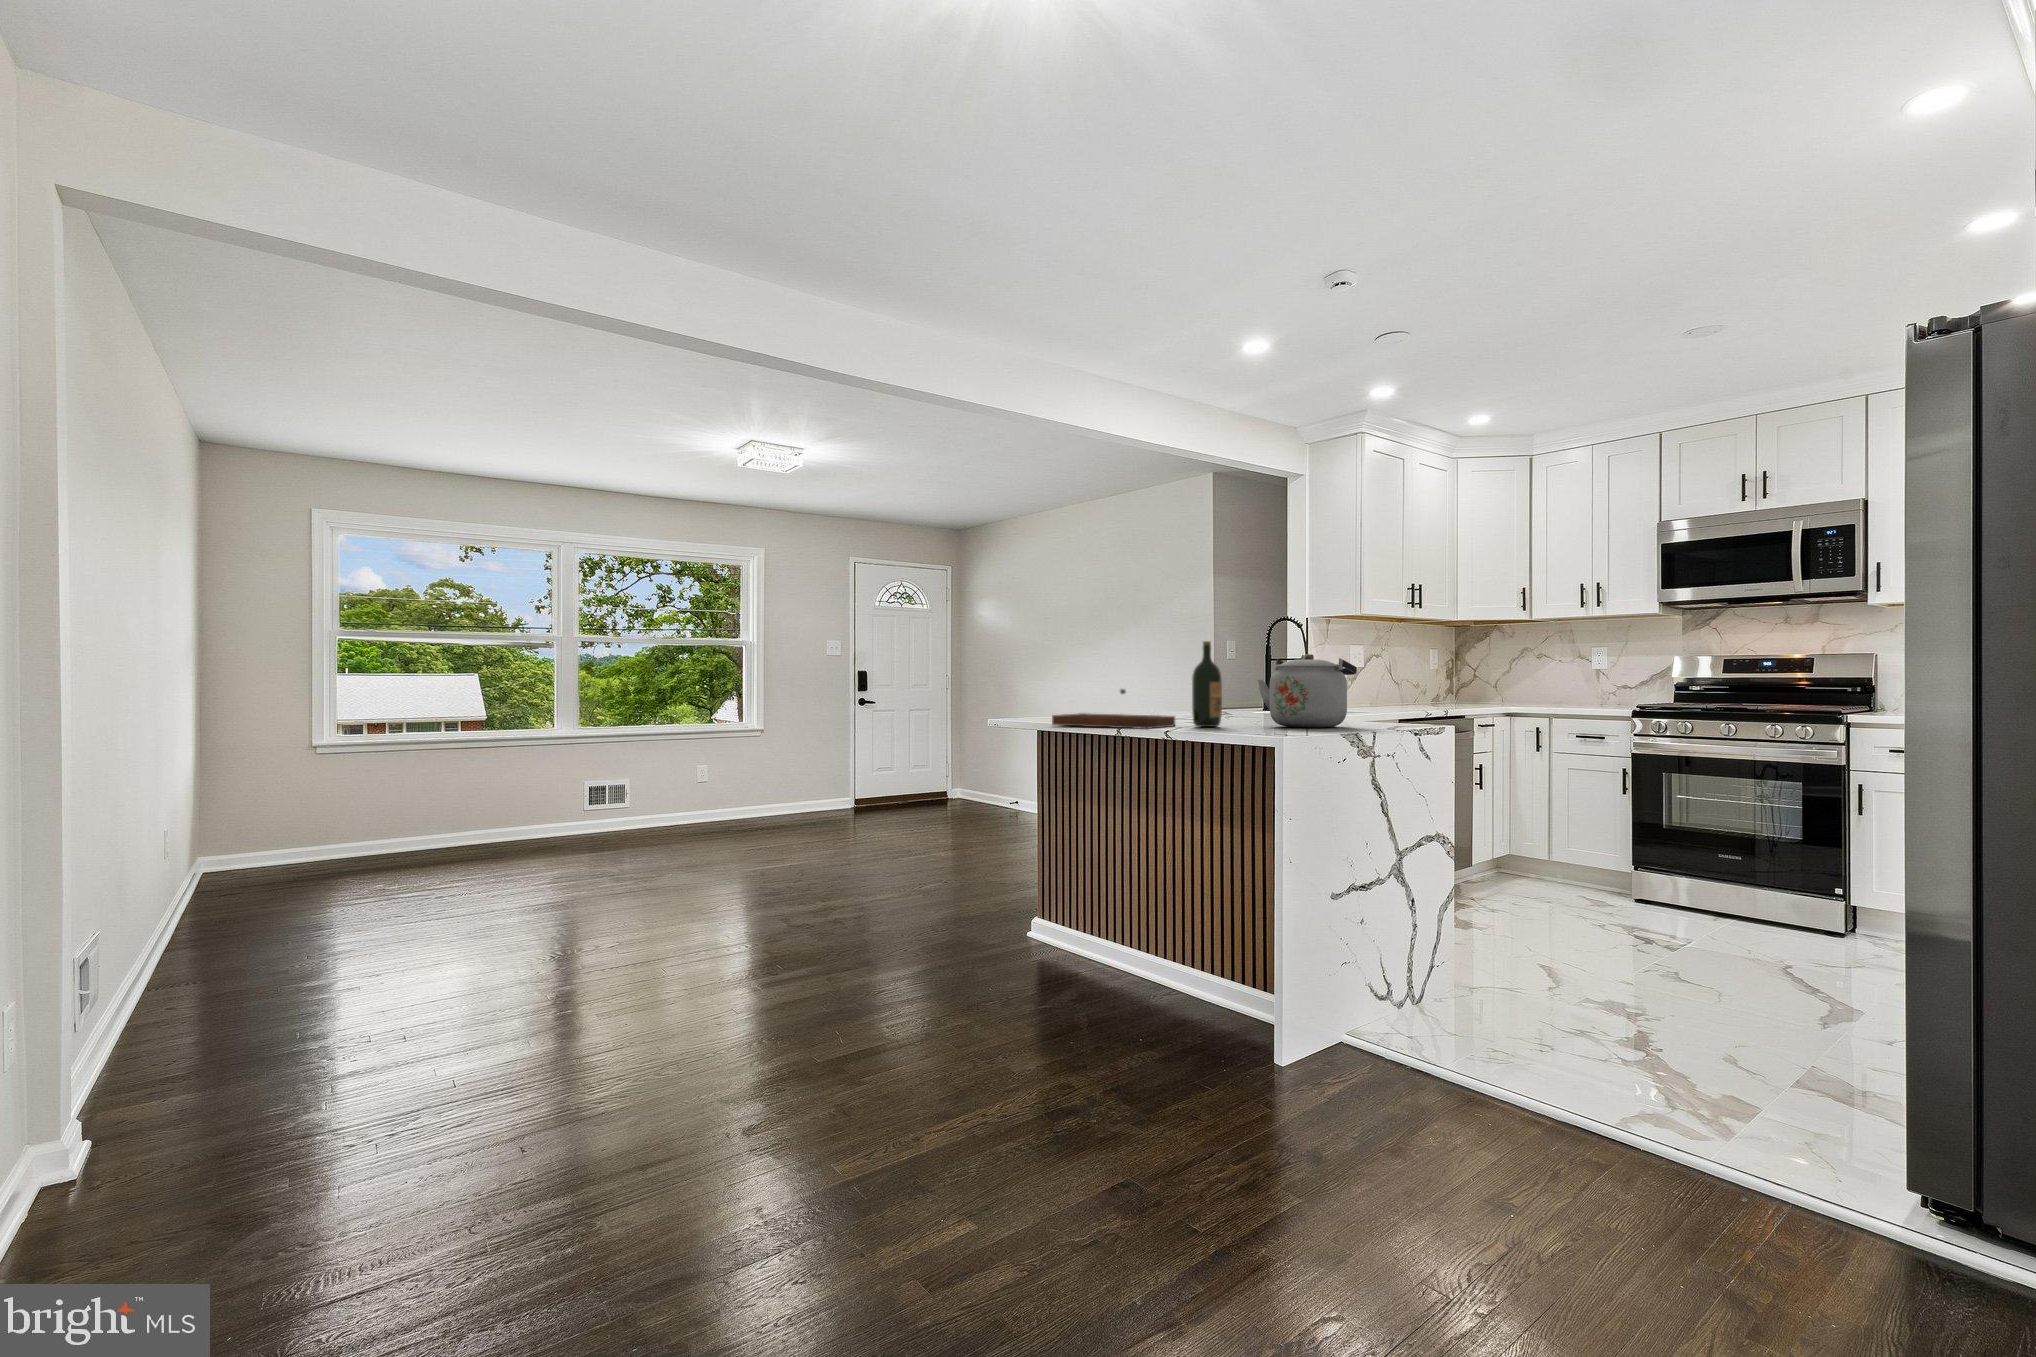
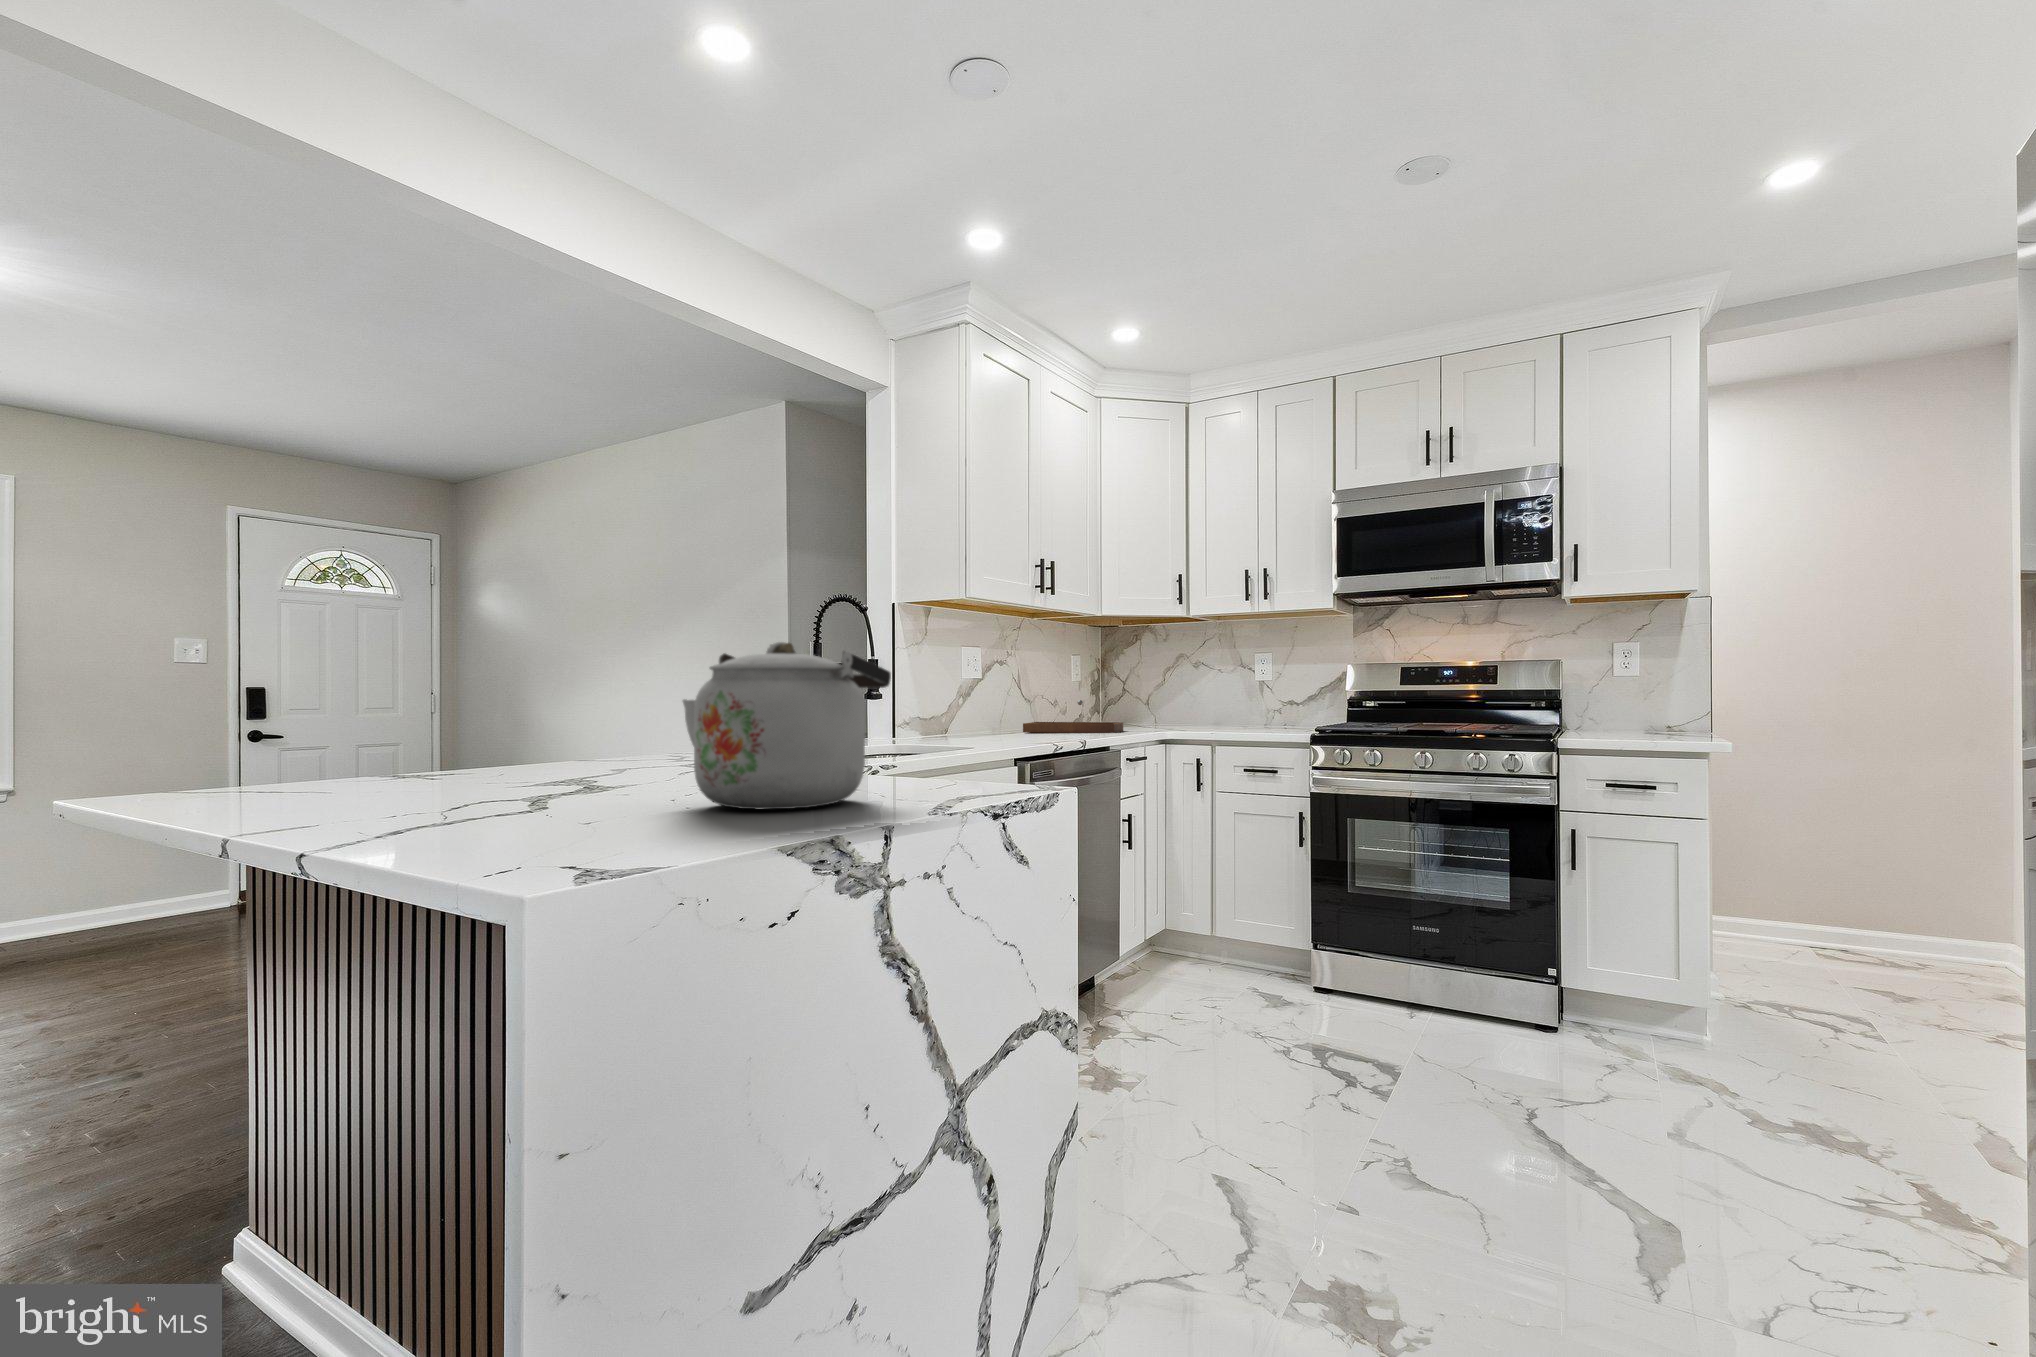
wine bottle: present [1192,641,1222,727] -> none [510,609,585,814]
tray: present [1052,689,1175,729] -> present [1023,700,1123,733]

